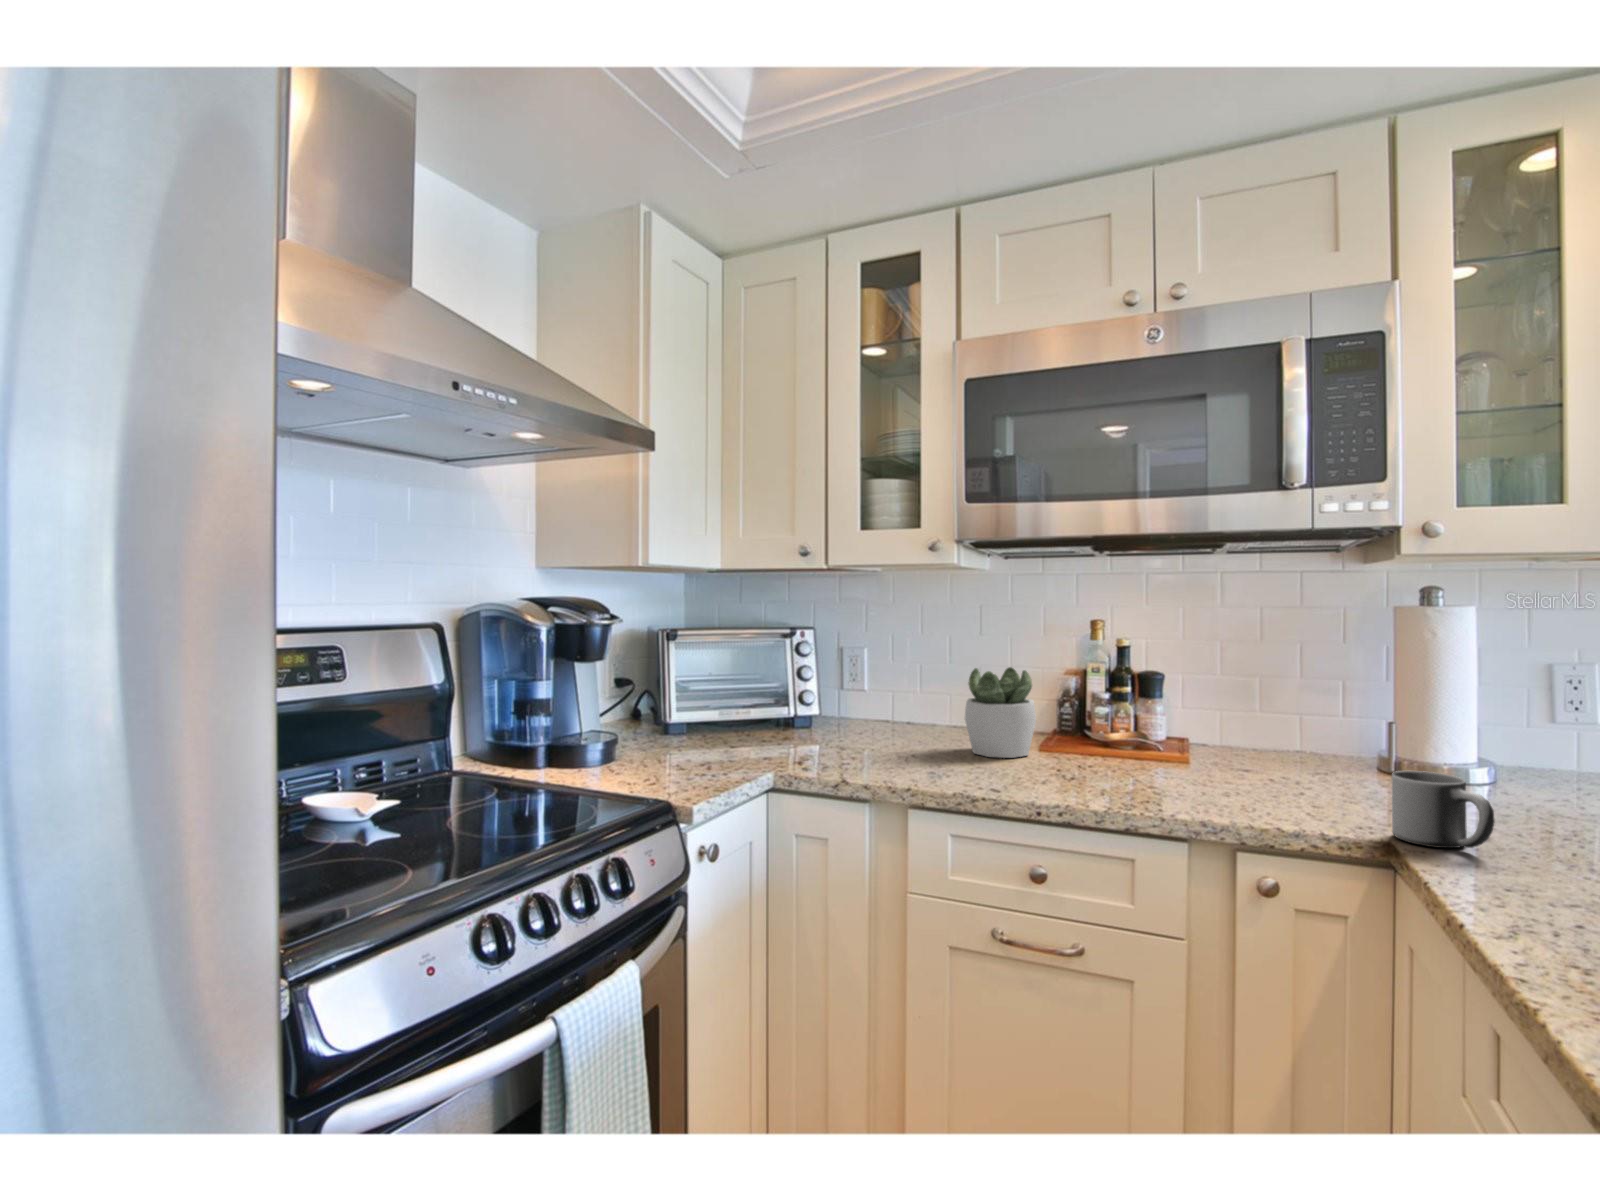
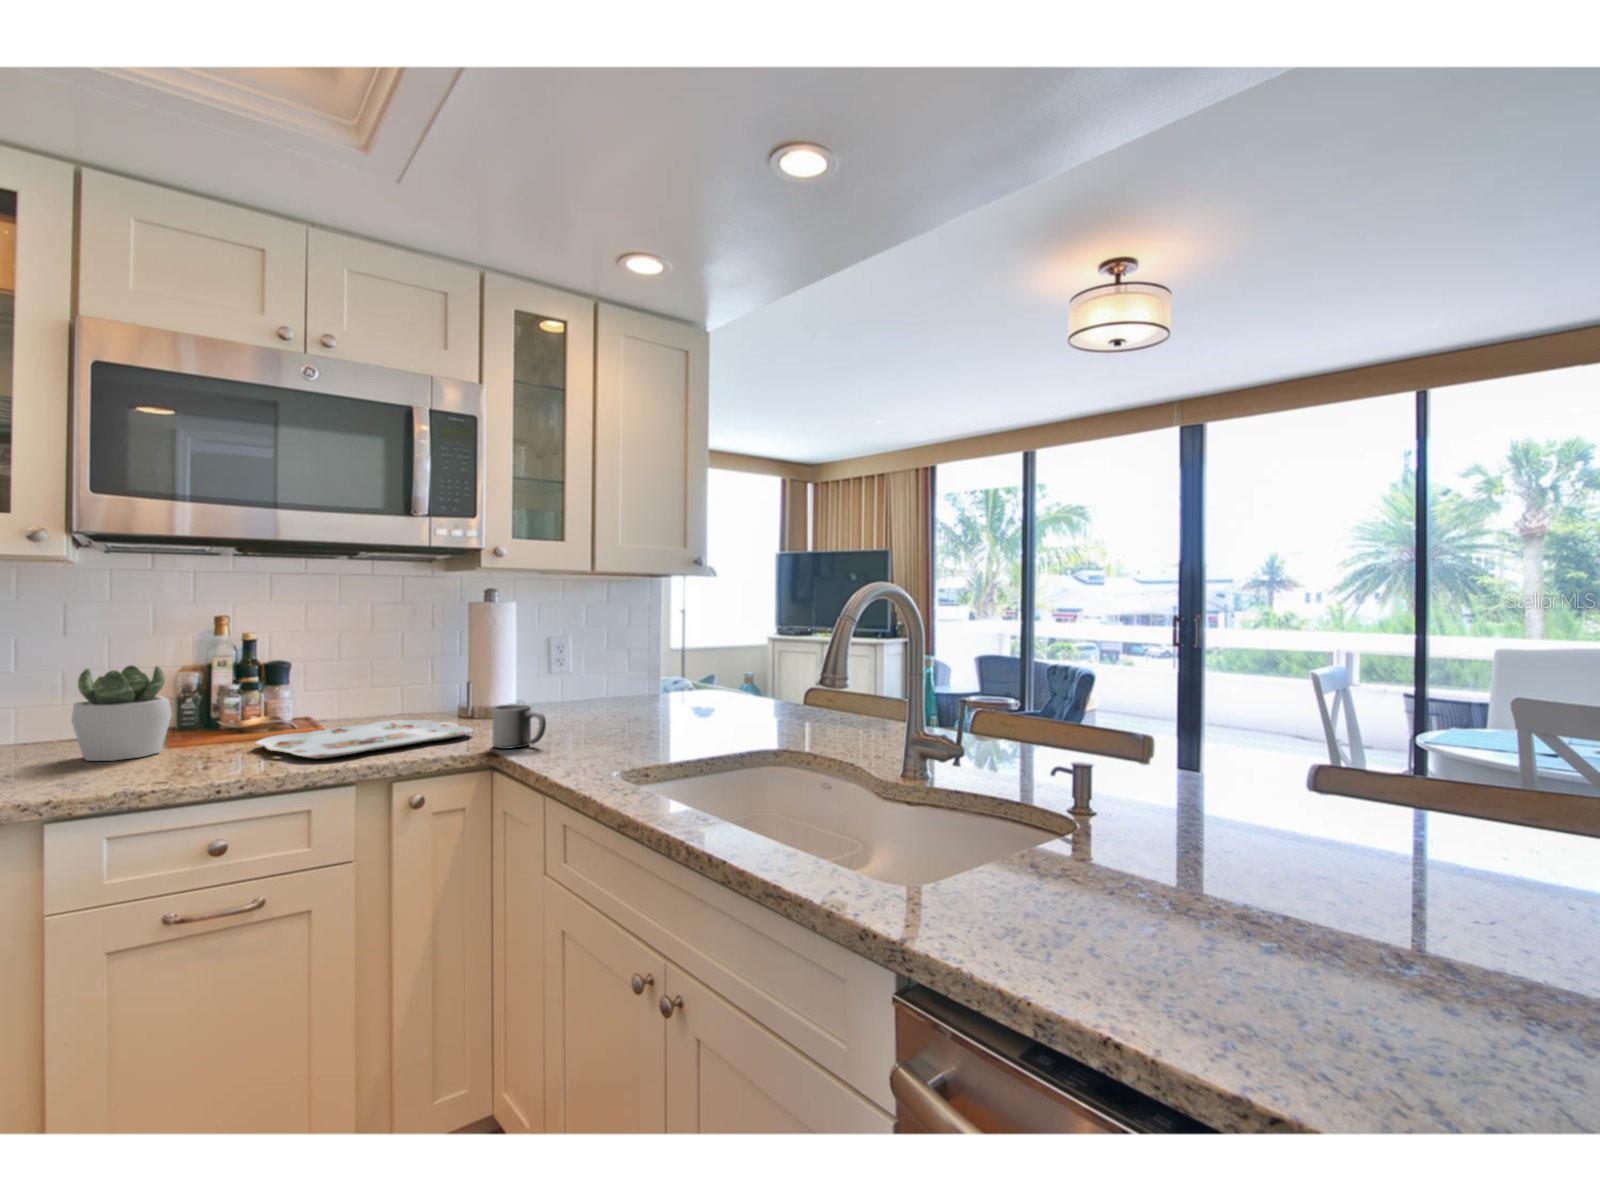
serving tray: none [1102,758,1376,804] -> present [256,720,473,759]

